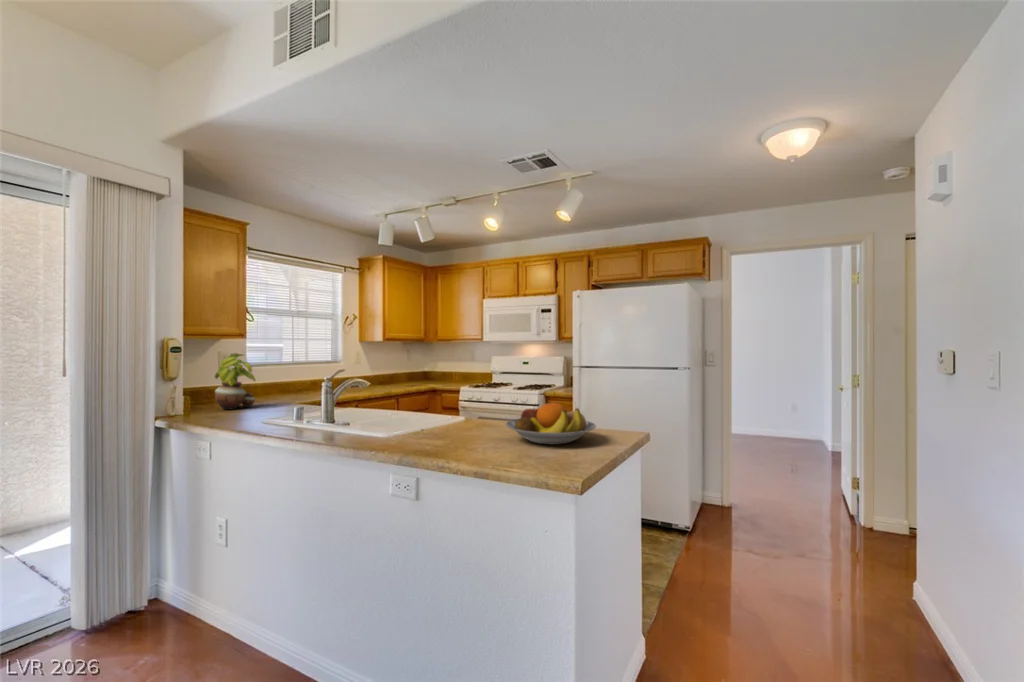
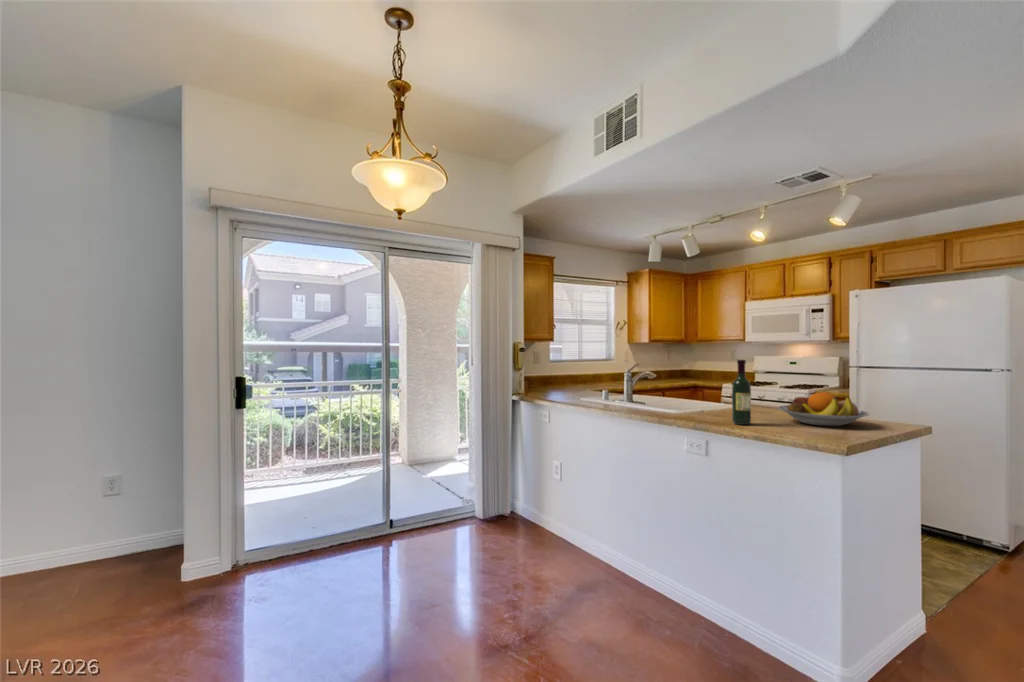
potted plant: present [215,353,255,409] -> none [539,351,566,391]
wine bottle: none [450,365,473,454] -> present [732,360,751,425]

